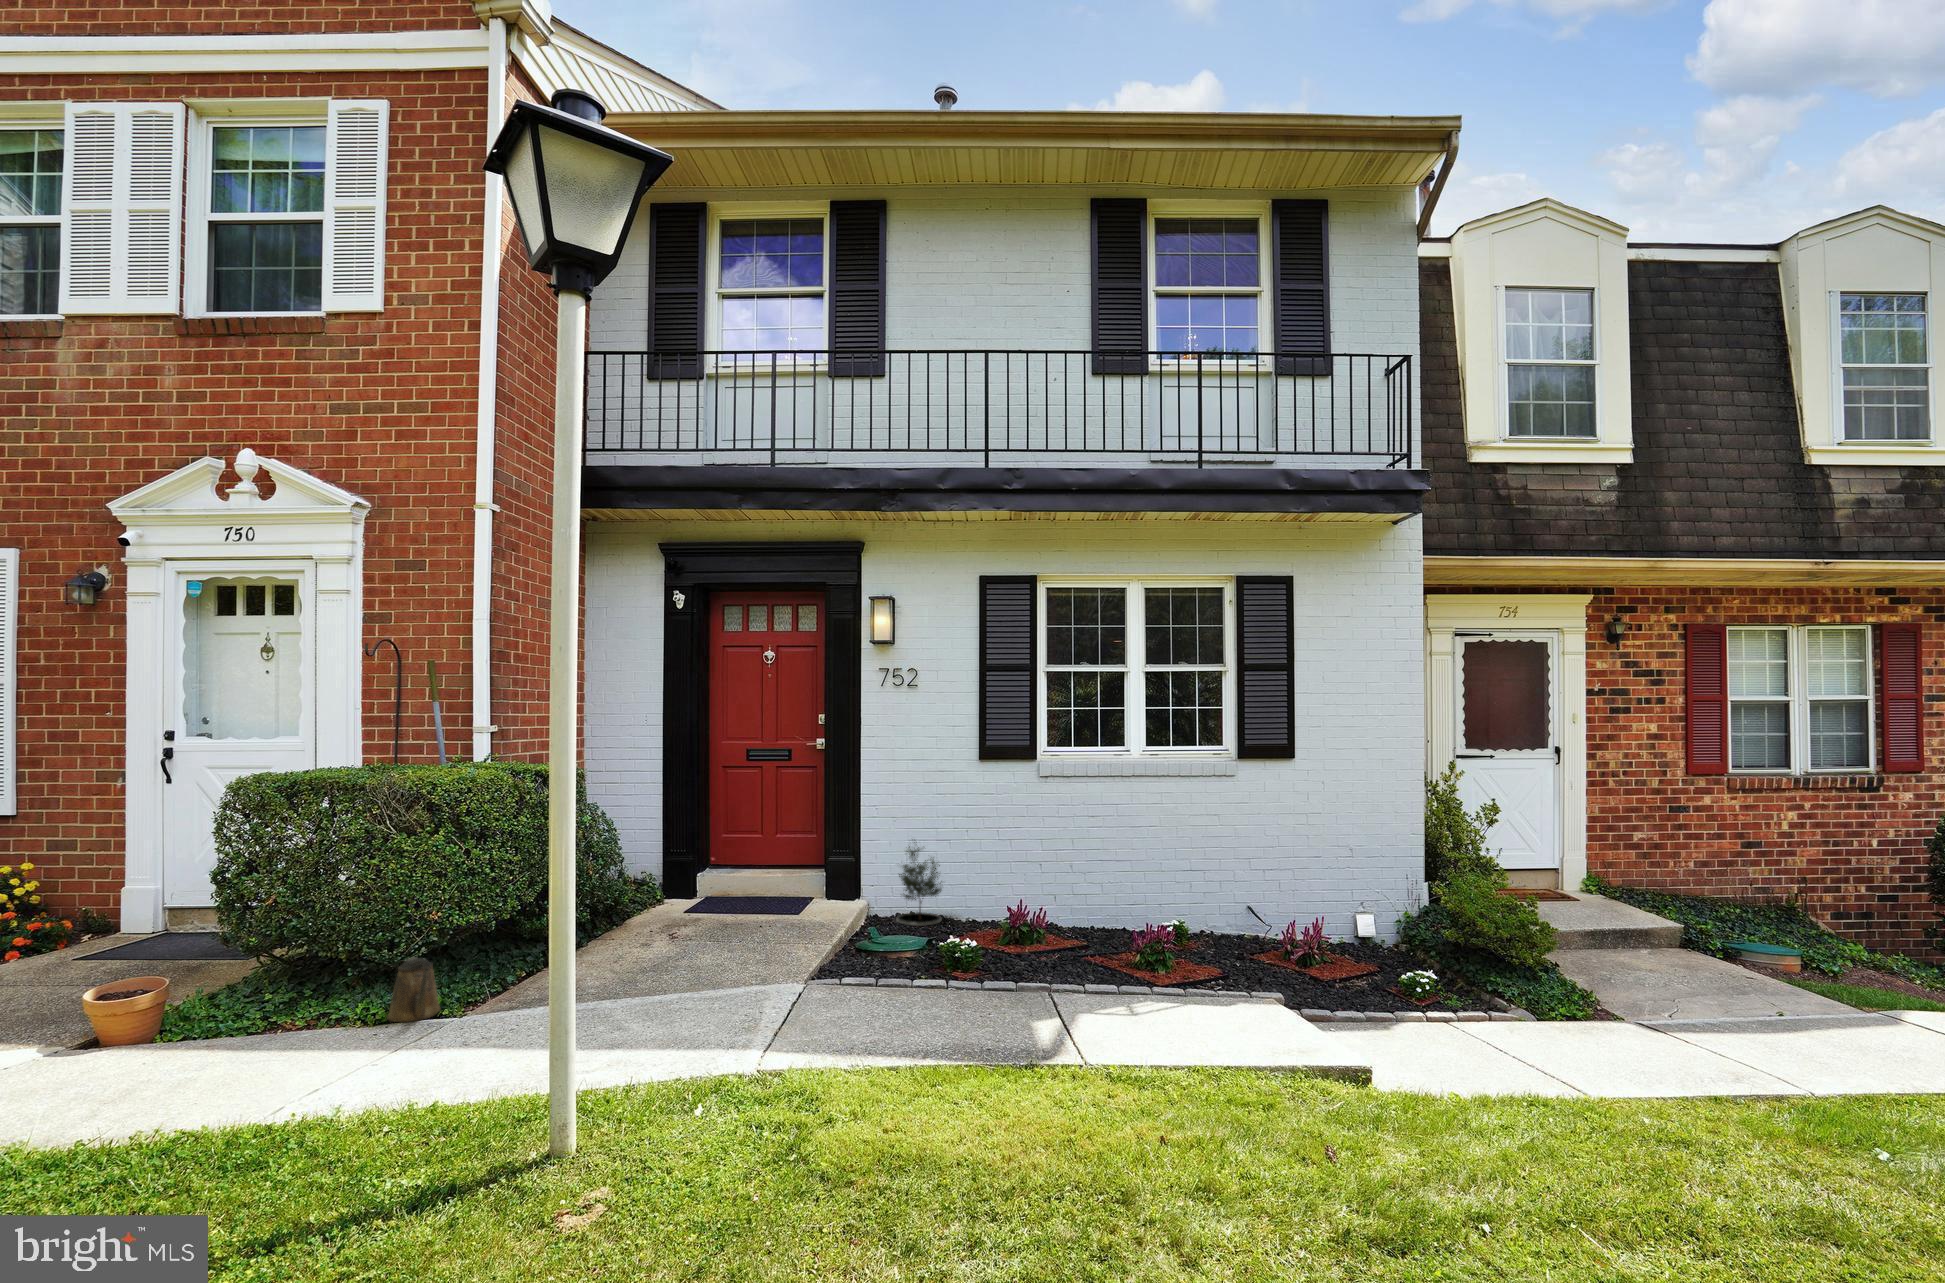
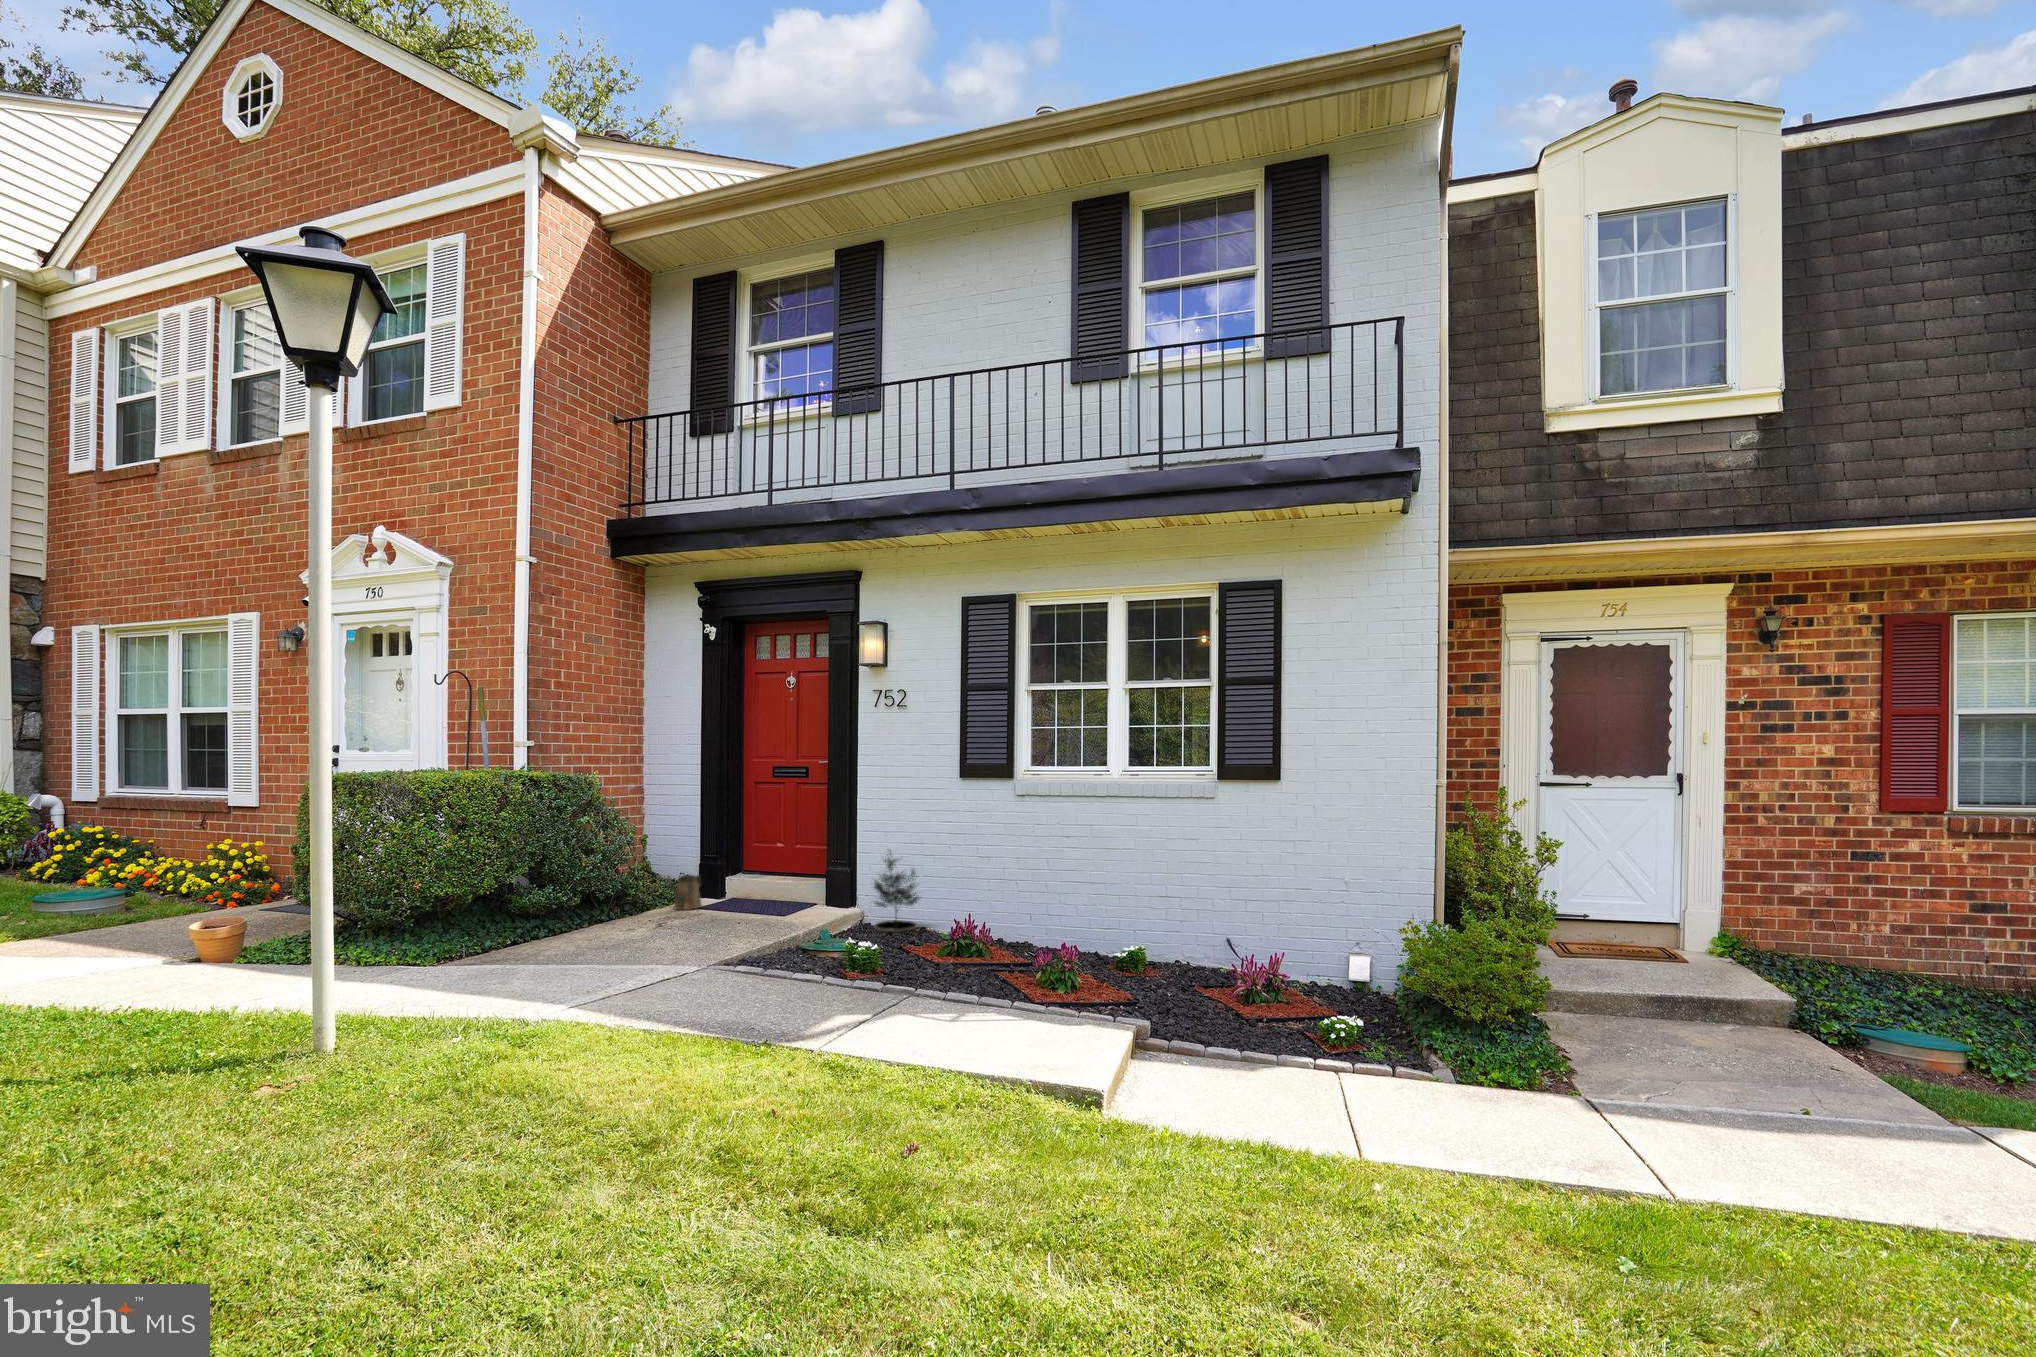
watering can: present [387,957,440,1022] -> present [666,875,702,910]

